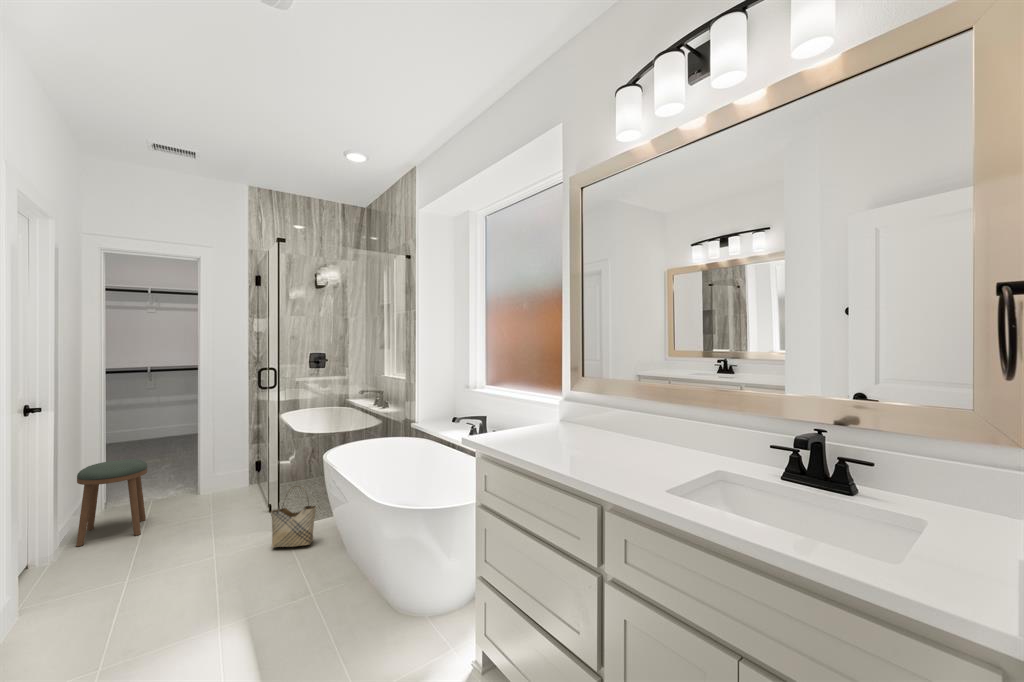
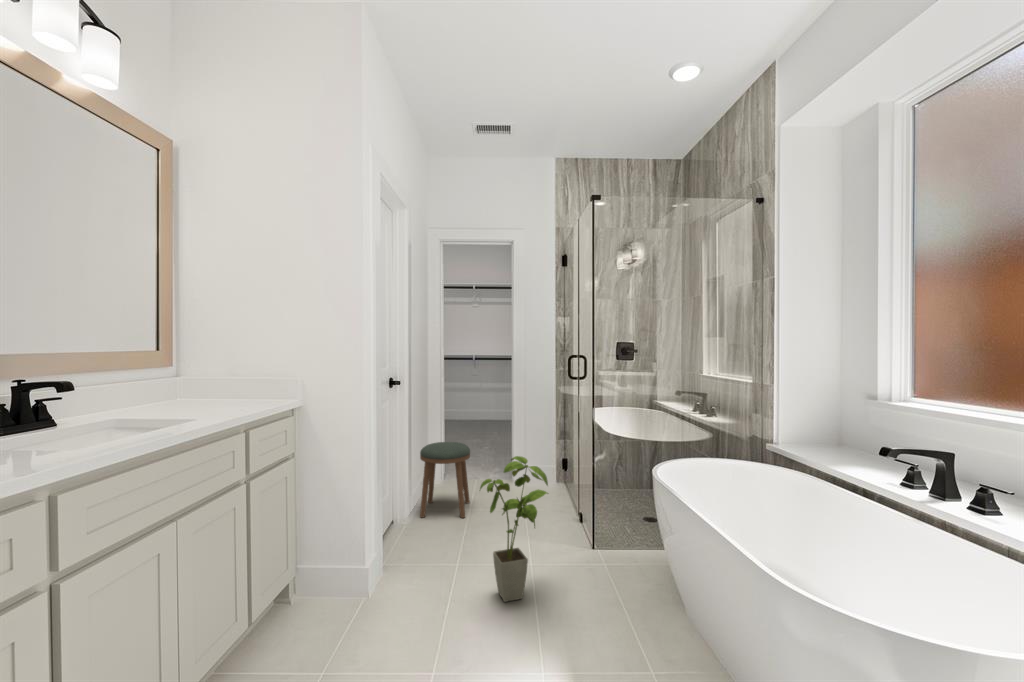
house plant: none [163,457,240,593] -> present [480,456,548,602]
woven basket: present [271,486,316,547] -> none [579,501,629,578]

